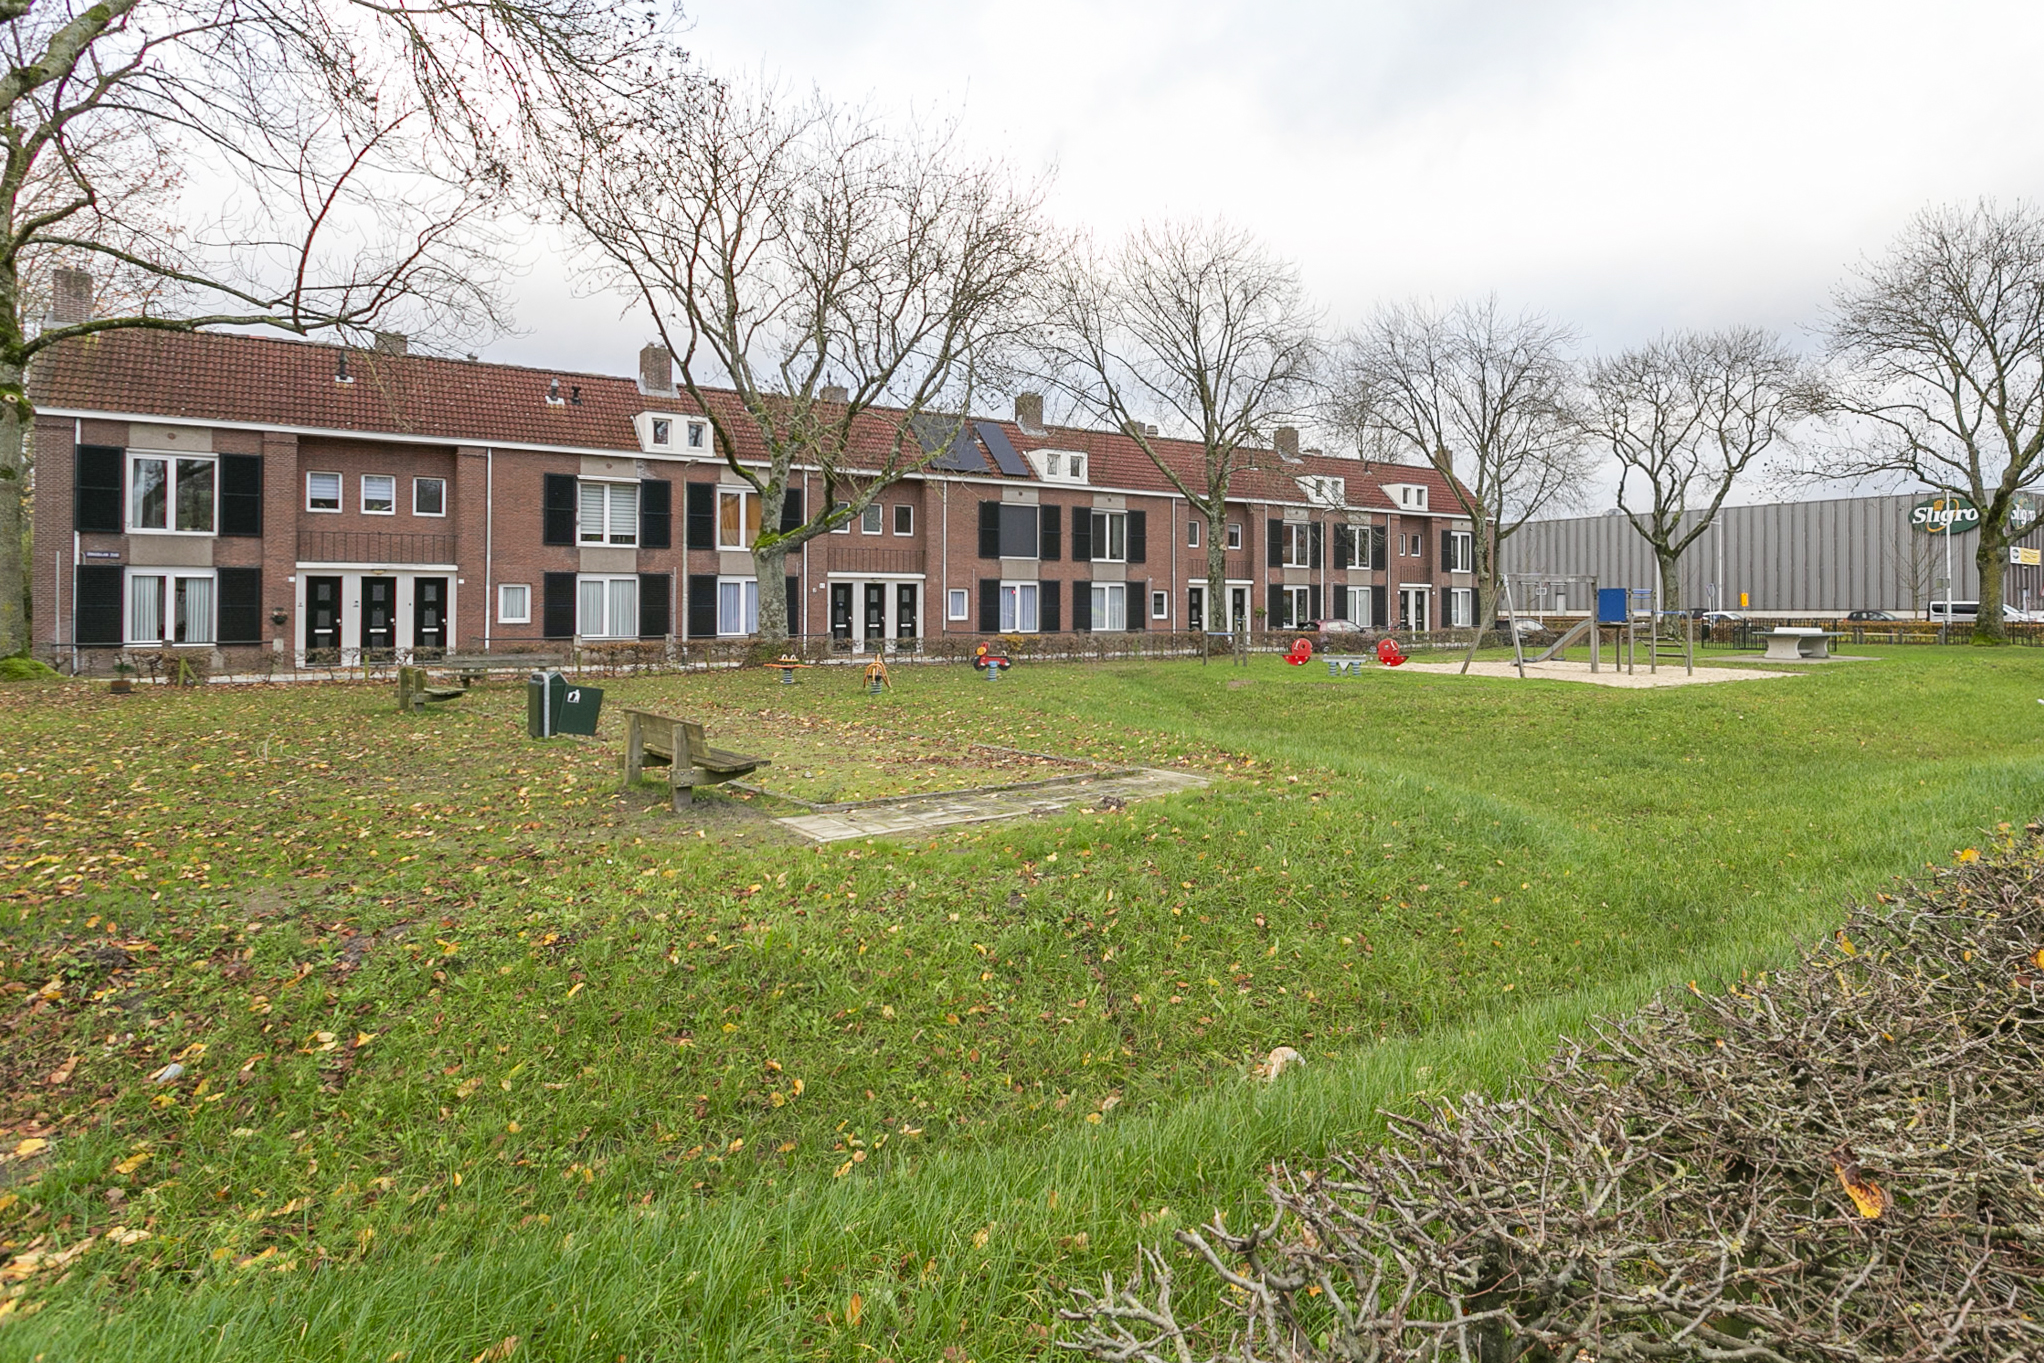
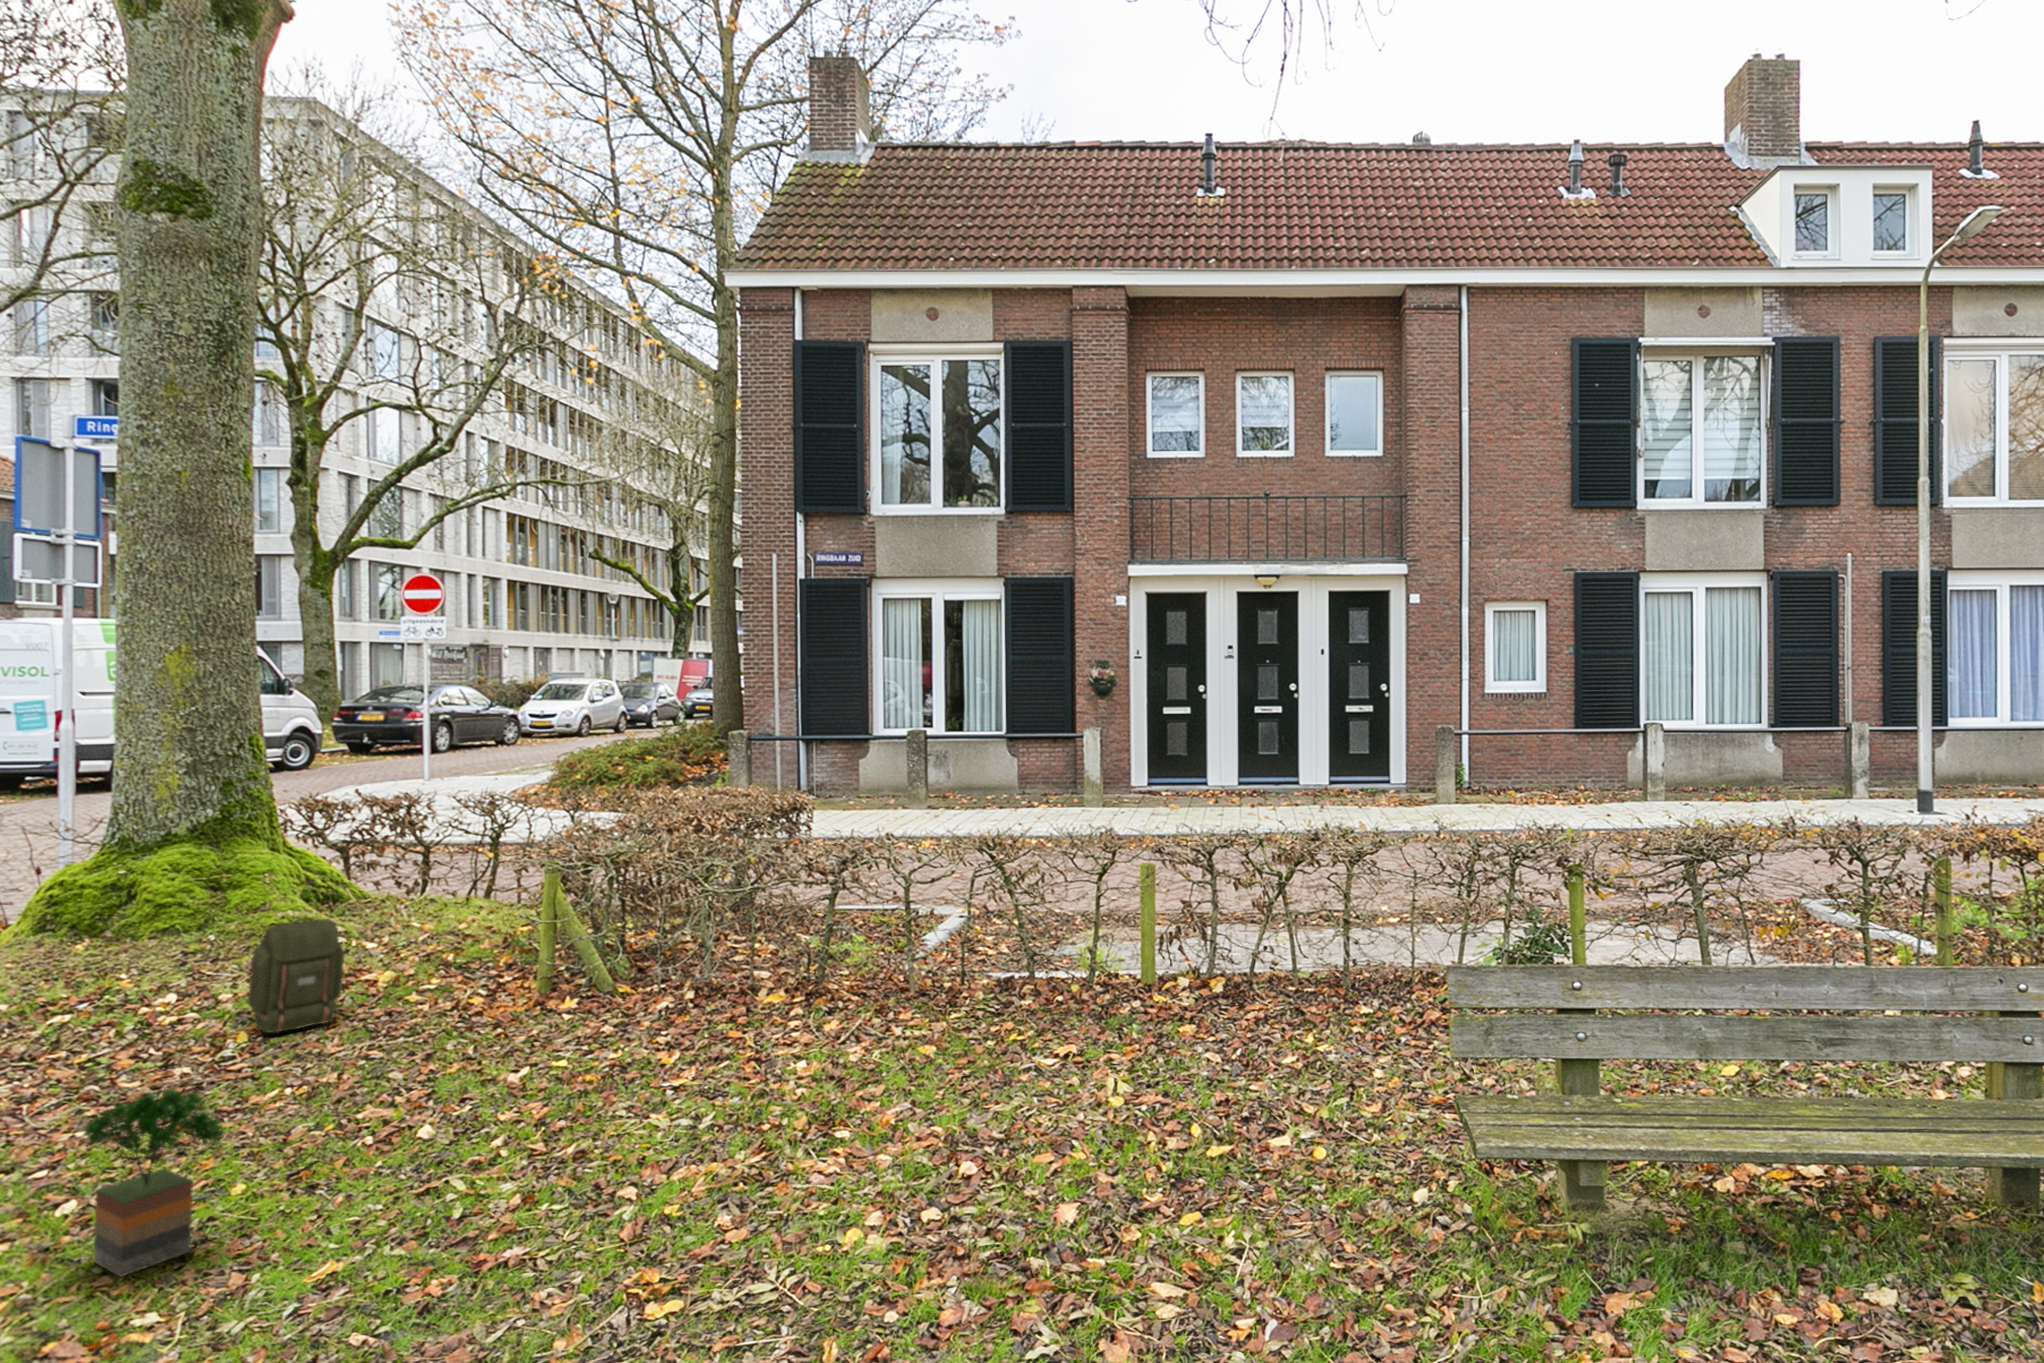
backpack: none [44,655,74,683] -> present [248,917,344,1033]

